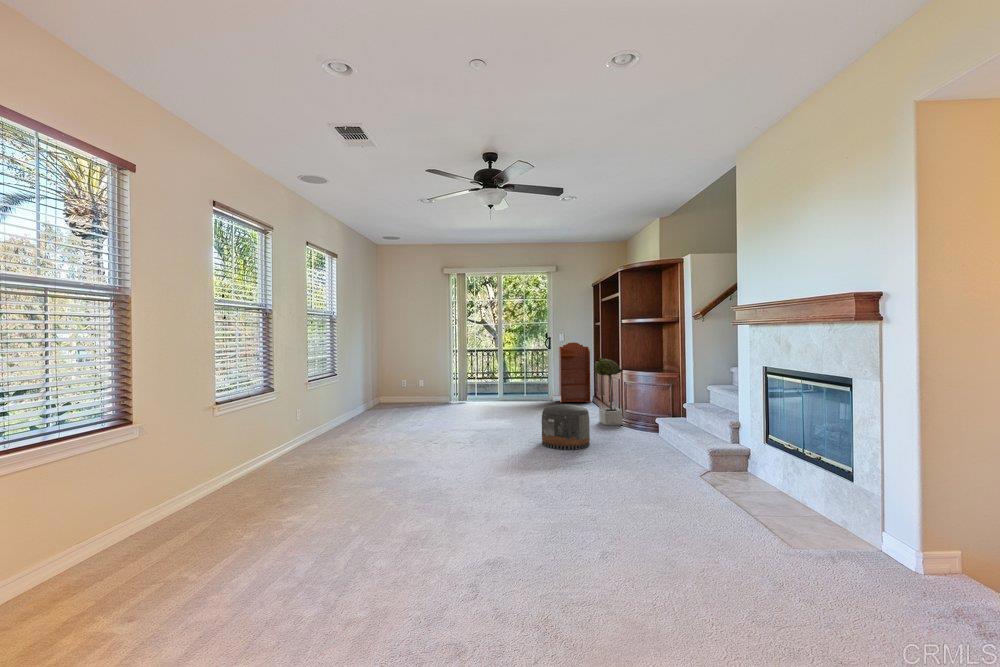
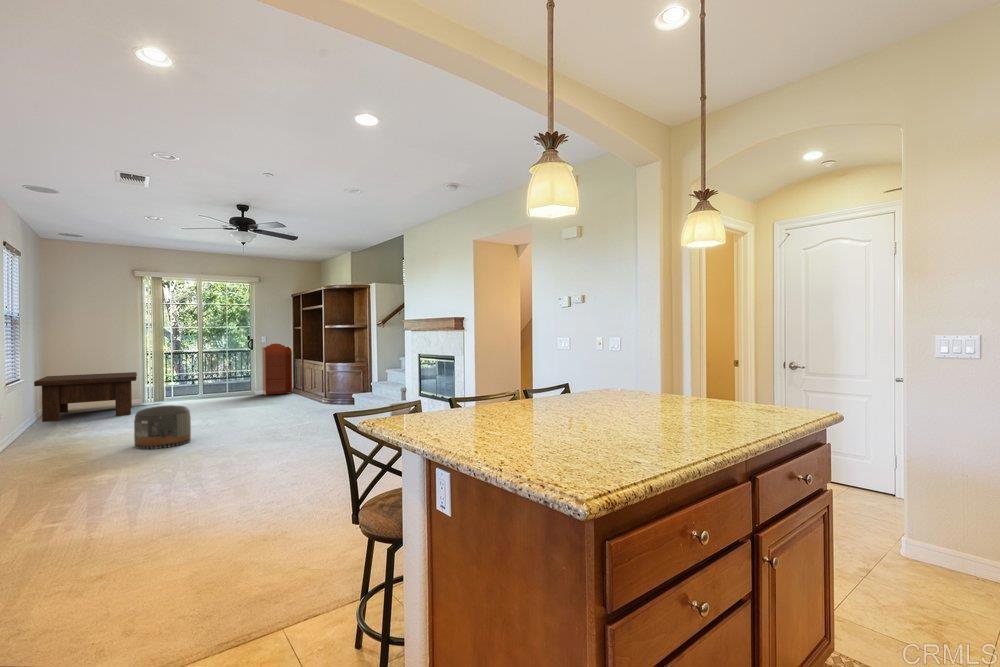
potted tree: present [595,358,623,425] -> none [304,354,326,405]
coffee table: none [353,370,440,415] -> present [34,372,137,422]
pouf: present [542,404,590,450] -> present [134,405,191,449]

